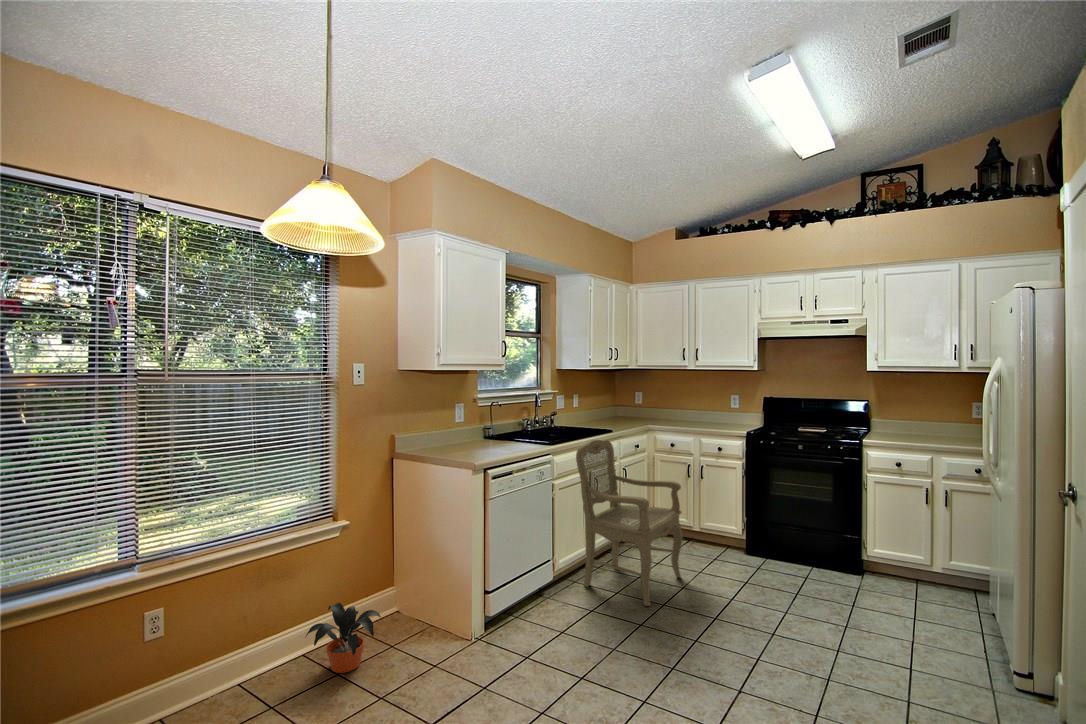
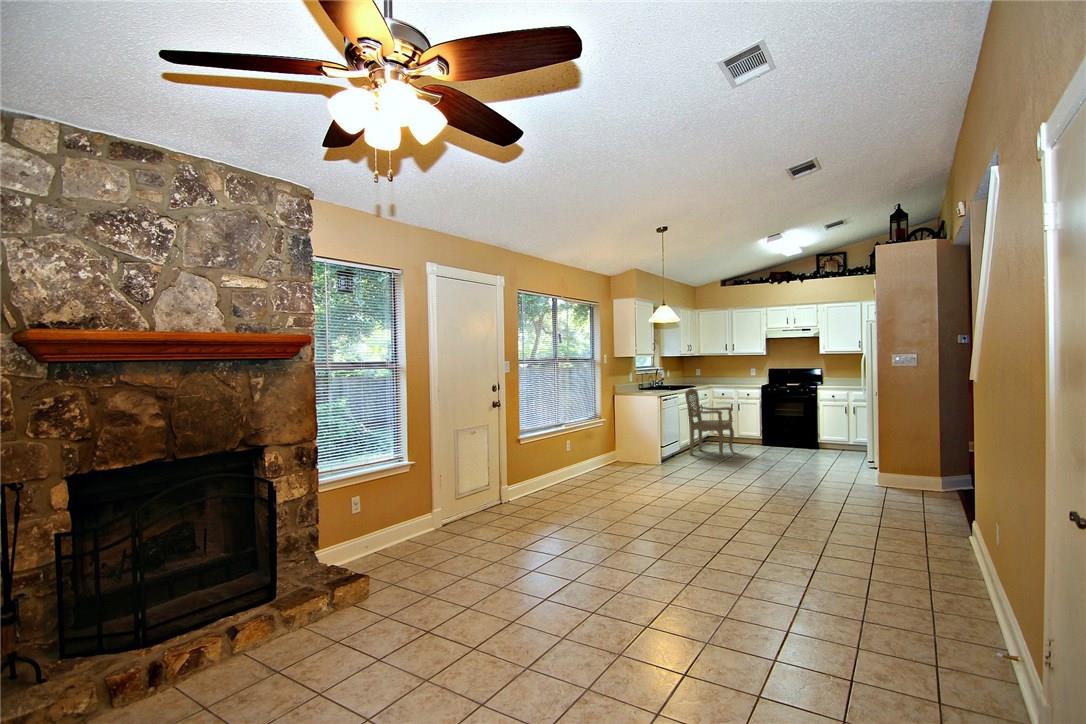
potted plant: present [306,603,381,673] -> none [598,449,626,472]

